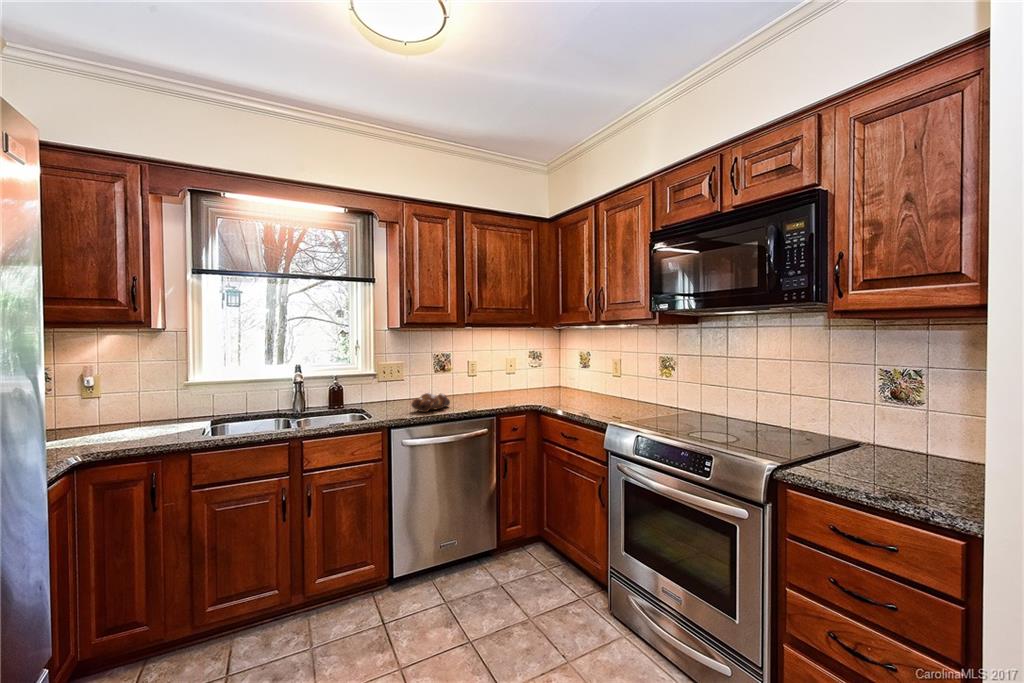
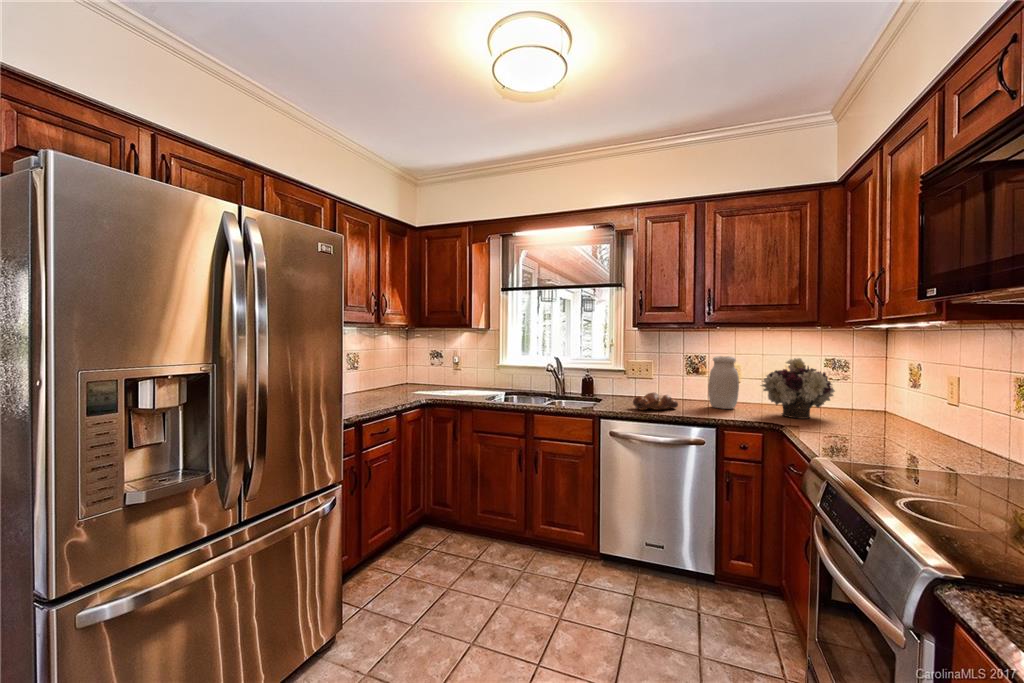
flower arrangement: none [510,351,555,399] -> present [761,358,835,419]
jar: none [465,353,490,400] -> present [708,356,739,409]

